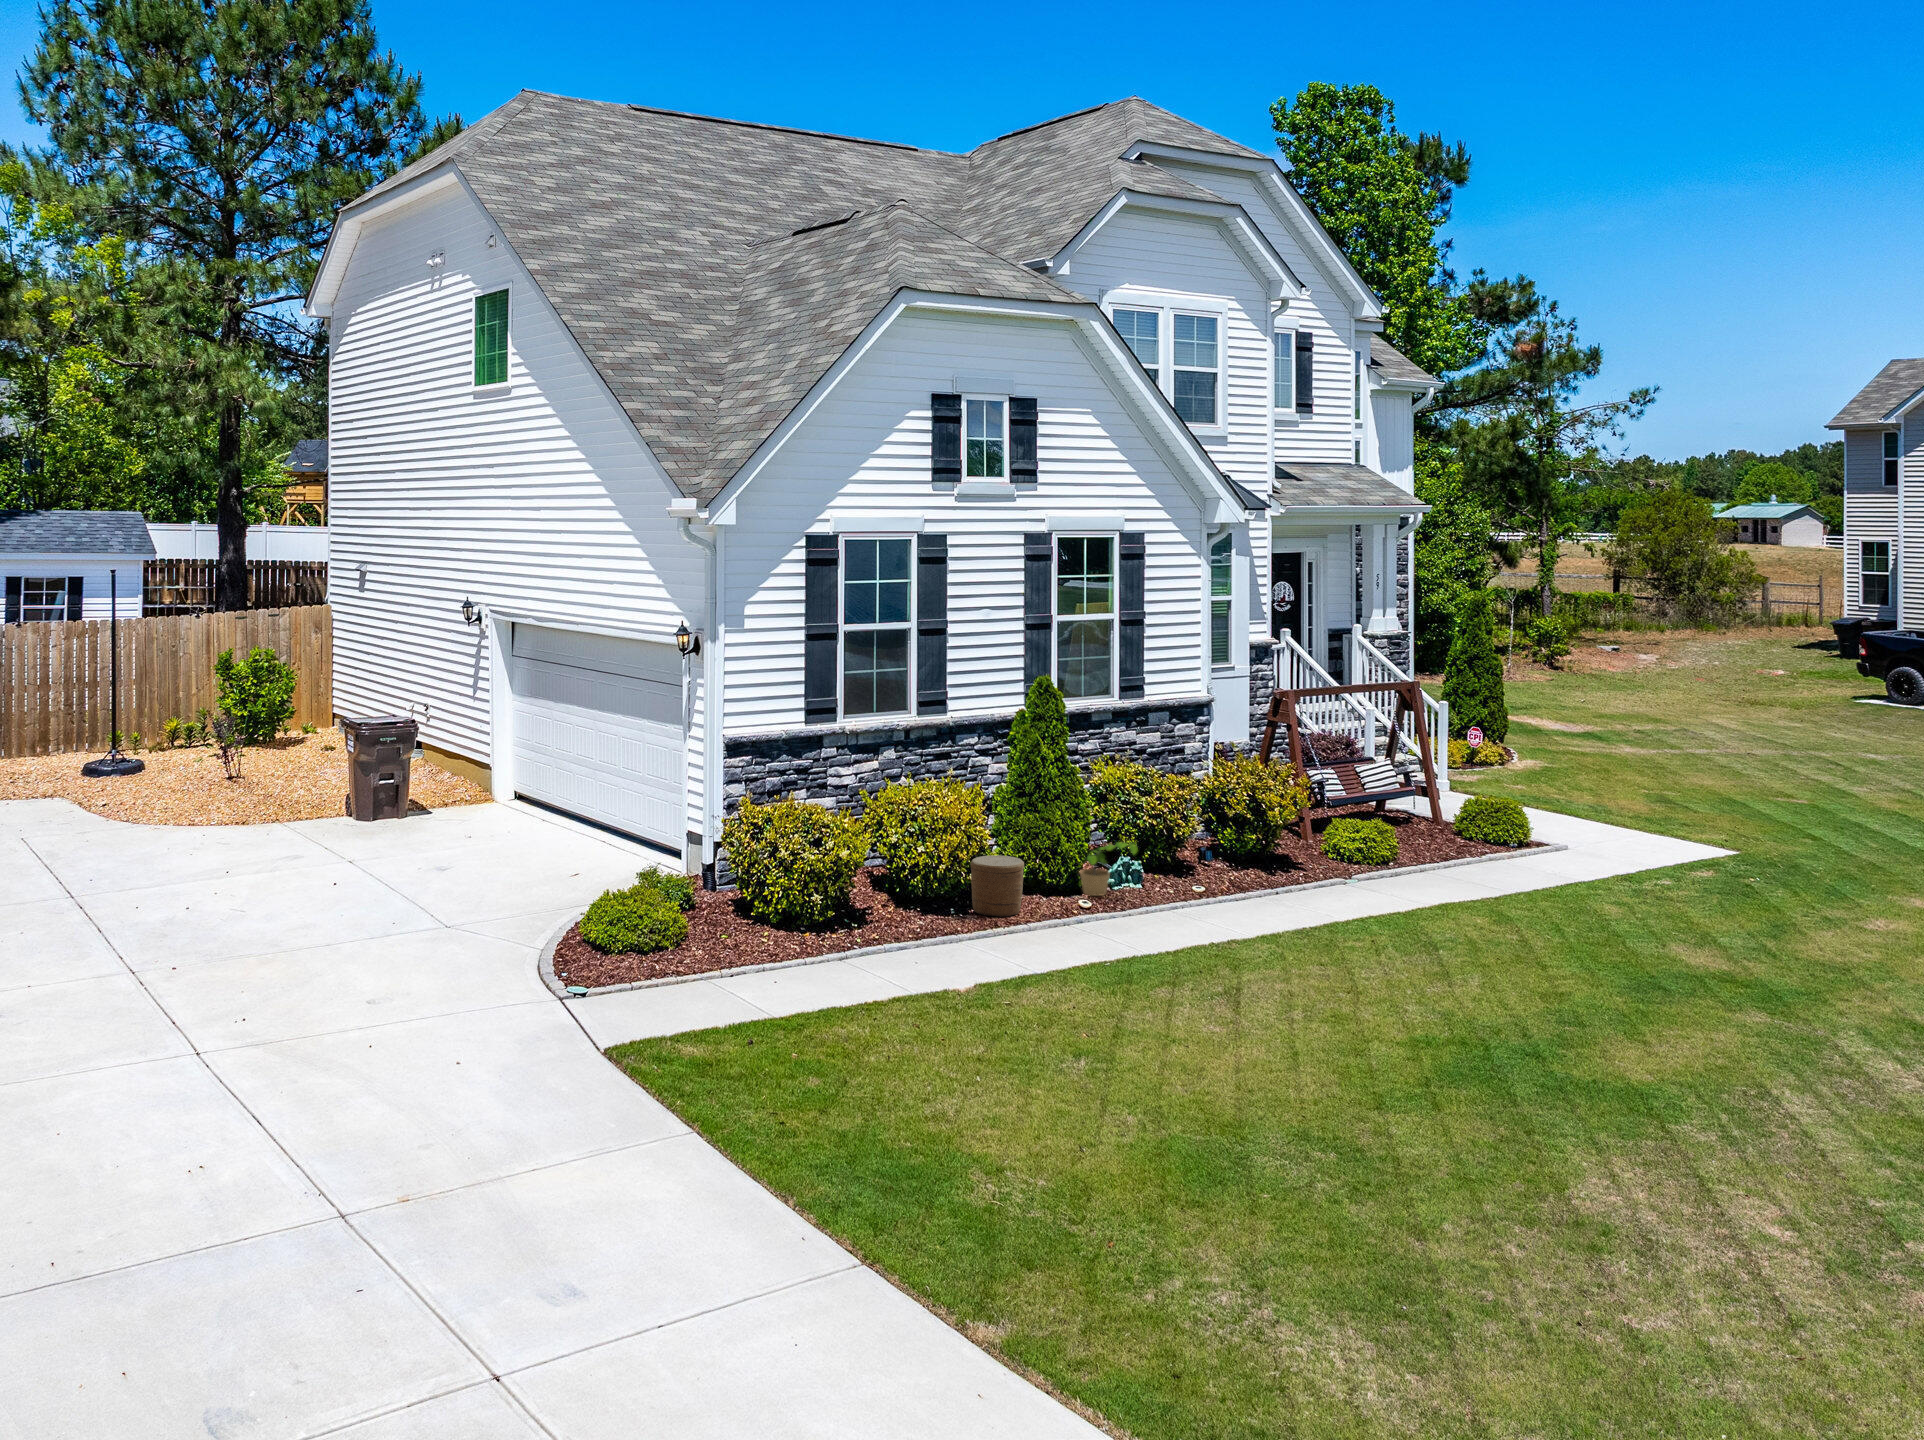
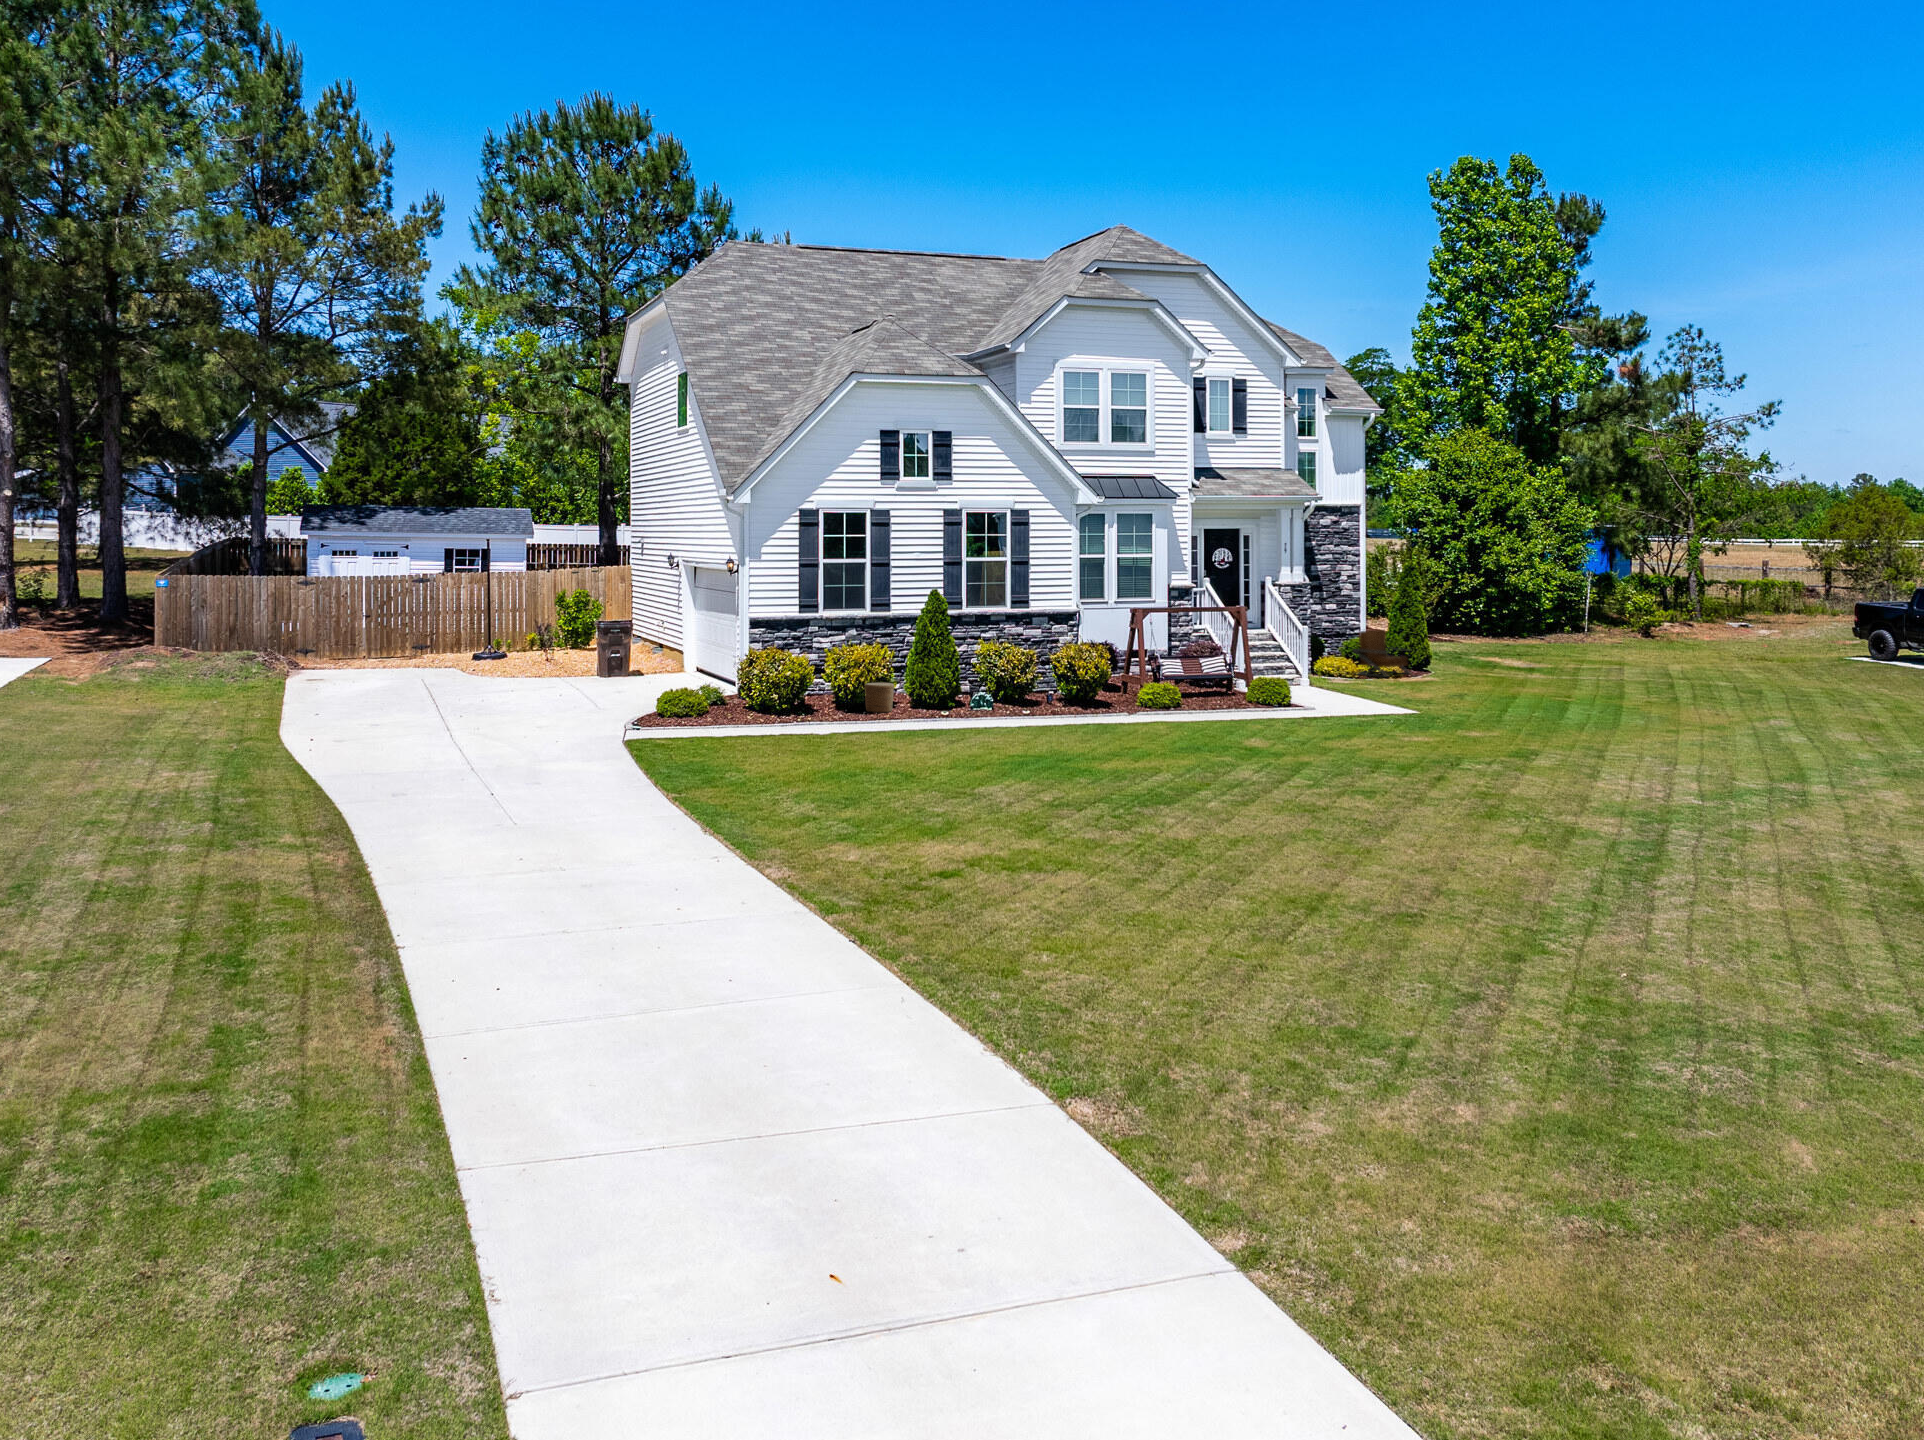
lounge chair: none [1494,700,1567,773] -> present [1353,630,1411,677]
potted plant: present [1080,841,1138,896] -> none [937,679,968,709]

